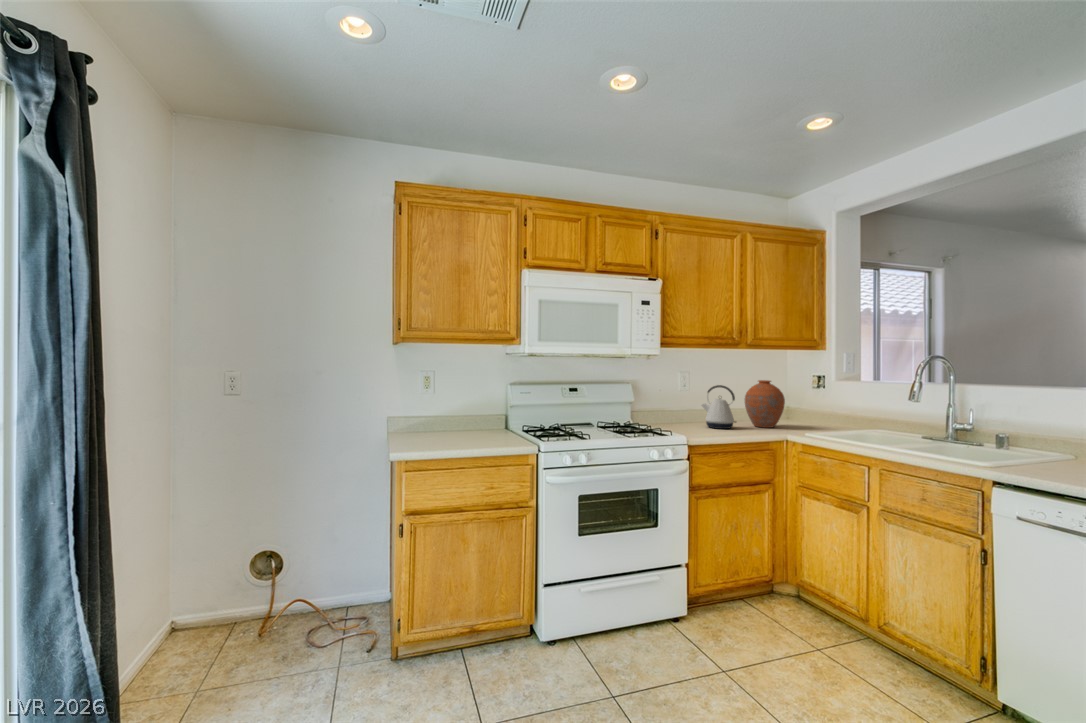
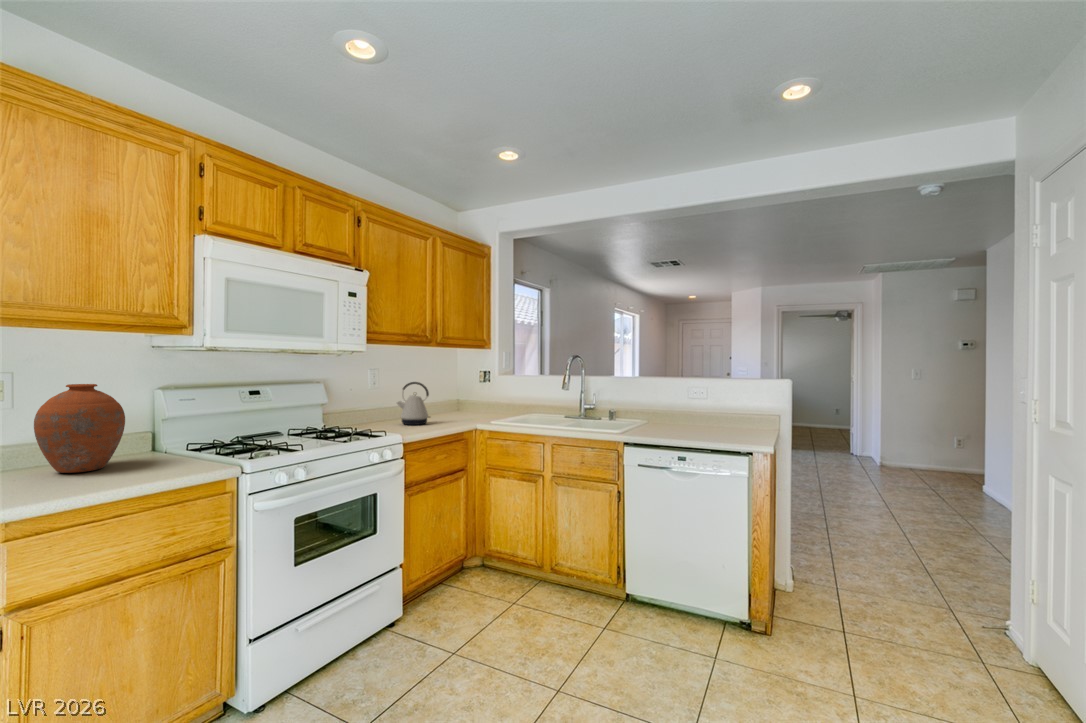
vase: present [745,380,785,428] -> present [34,384,125,473]

